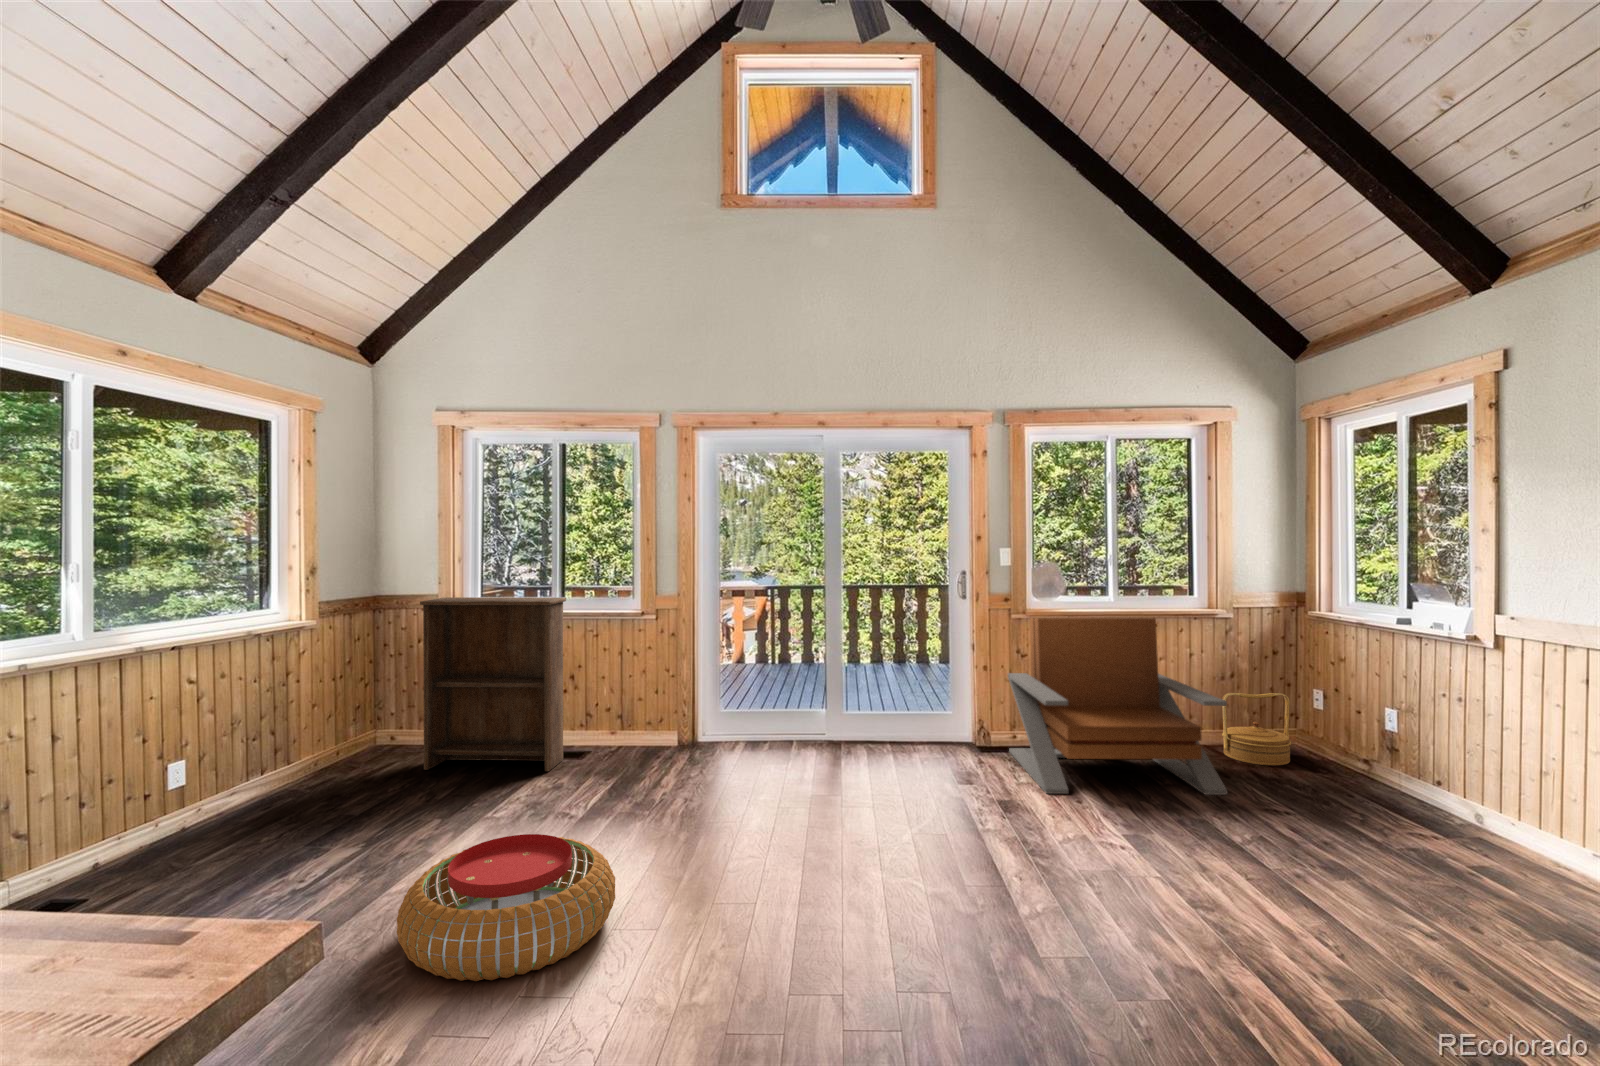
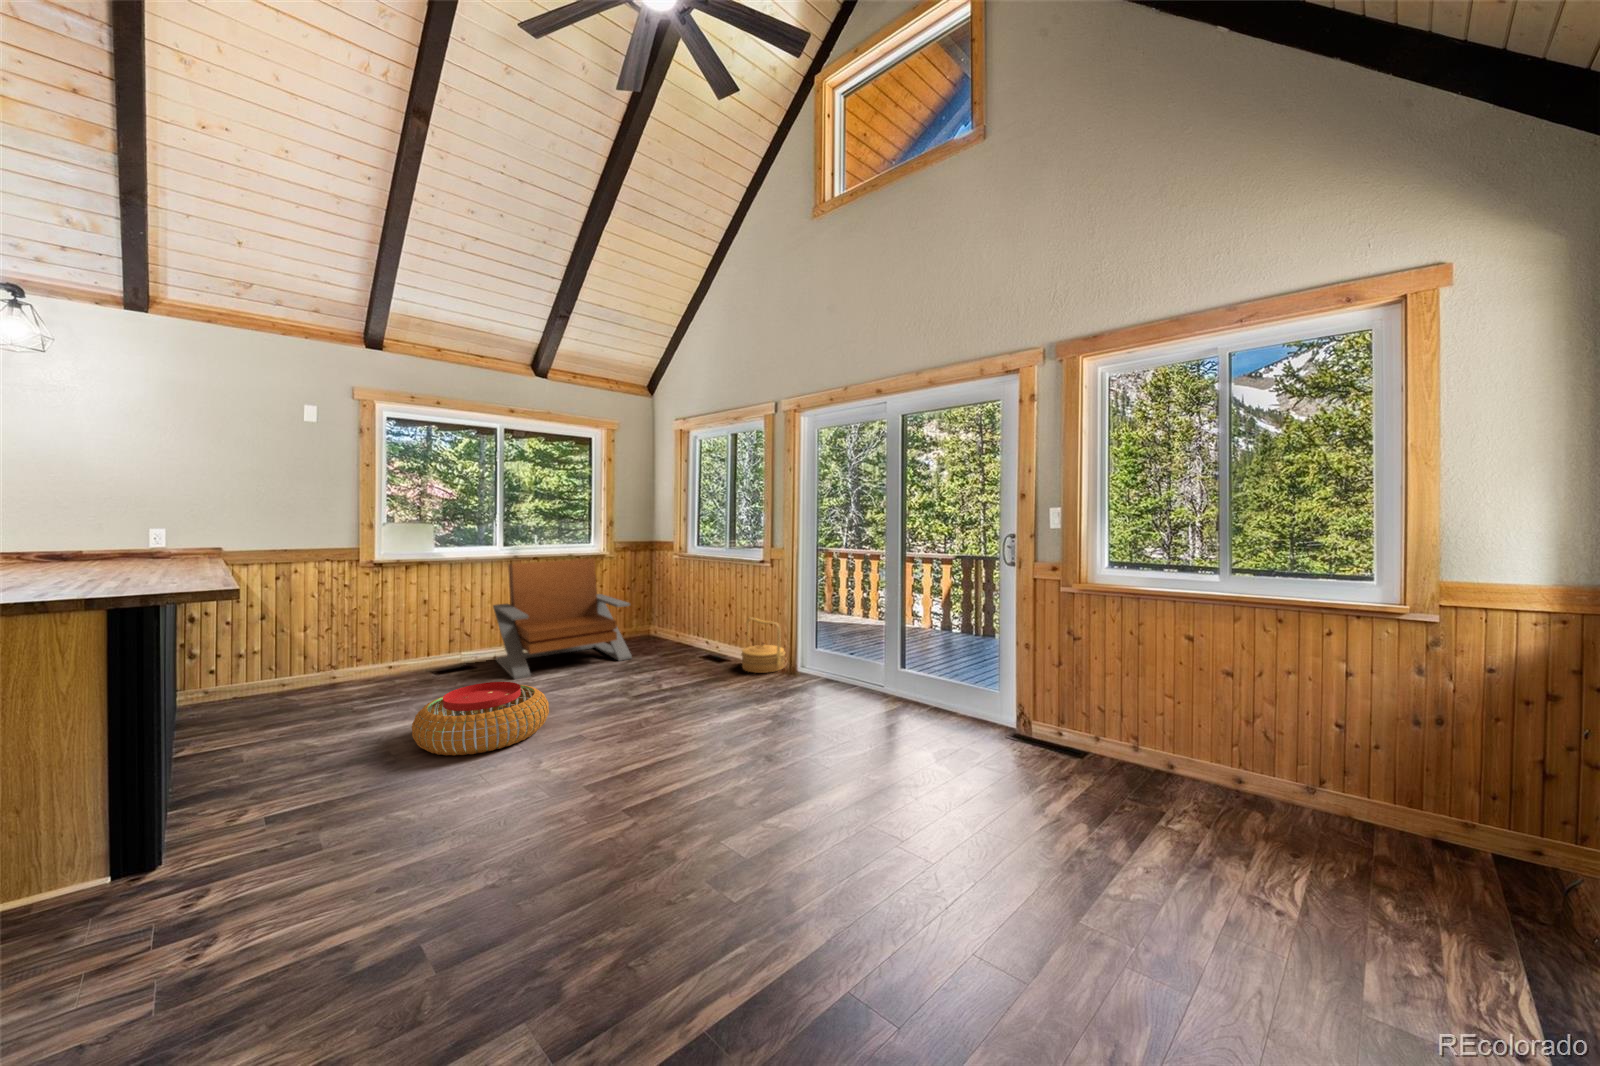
bookshelf: present [420,597,566,771] -> none [649,542,718,663]
lounge chair: present [1008,618,1227,795] -> present [493,558,632,679]
woven basket: present [1222,693,1292,765] -> present [741,618,785,673]

